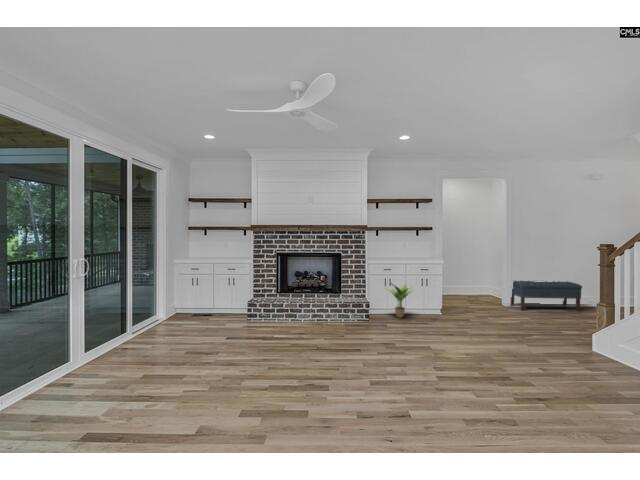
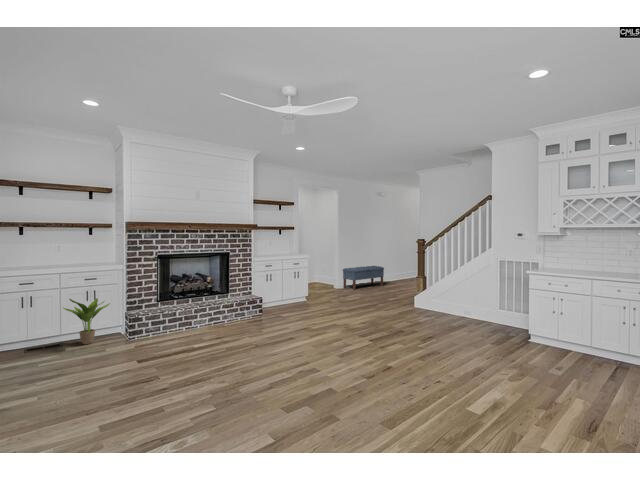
potted plant: present [388,283,414,318] -> present [63,298,110,344]

